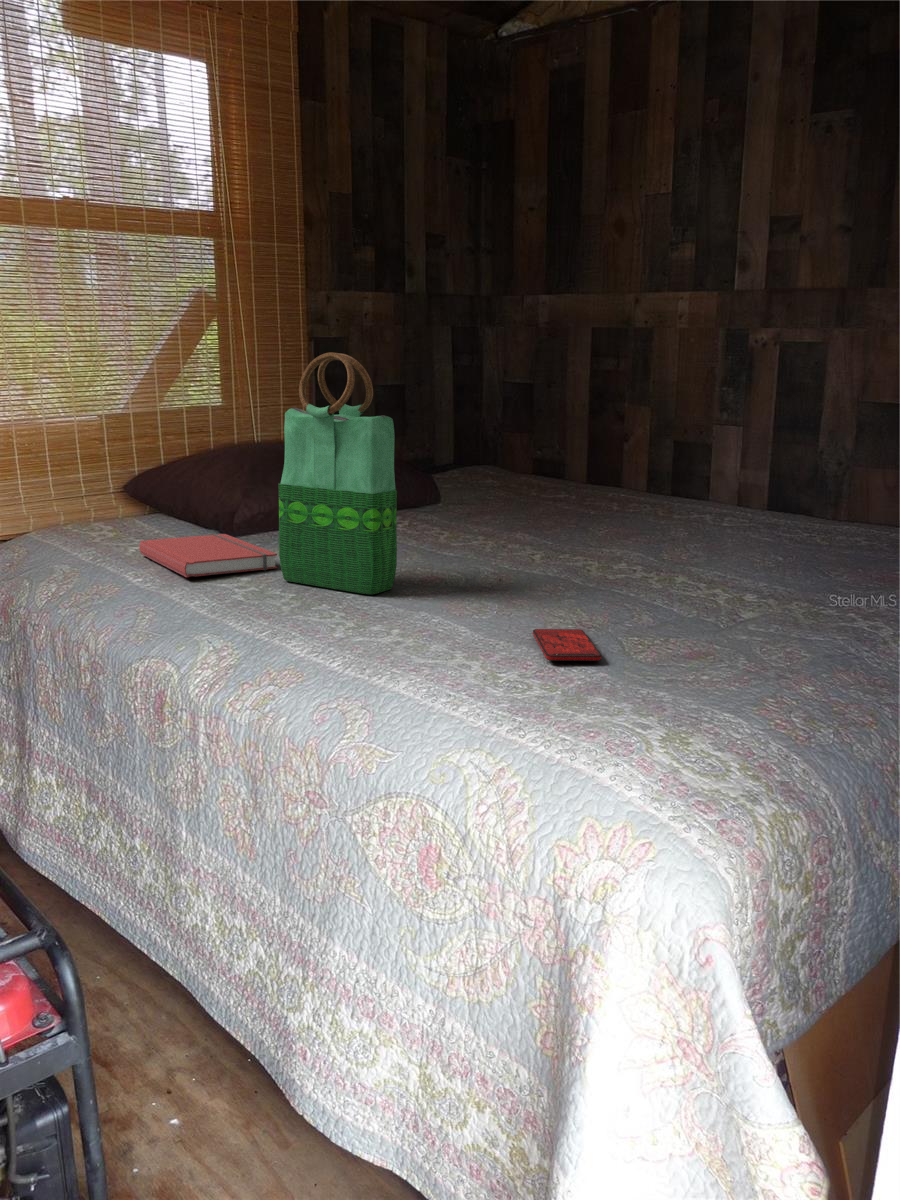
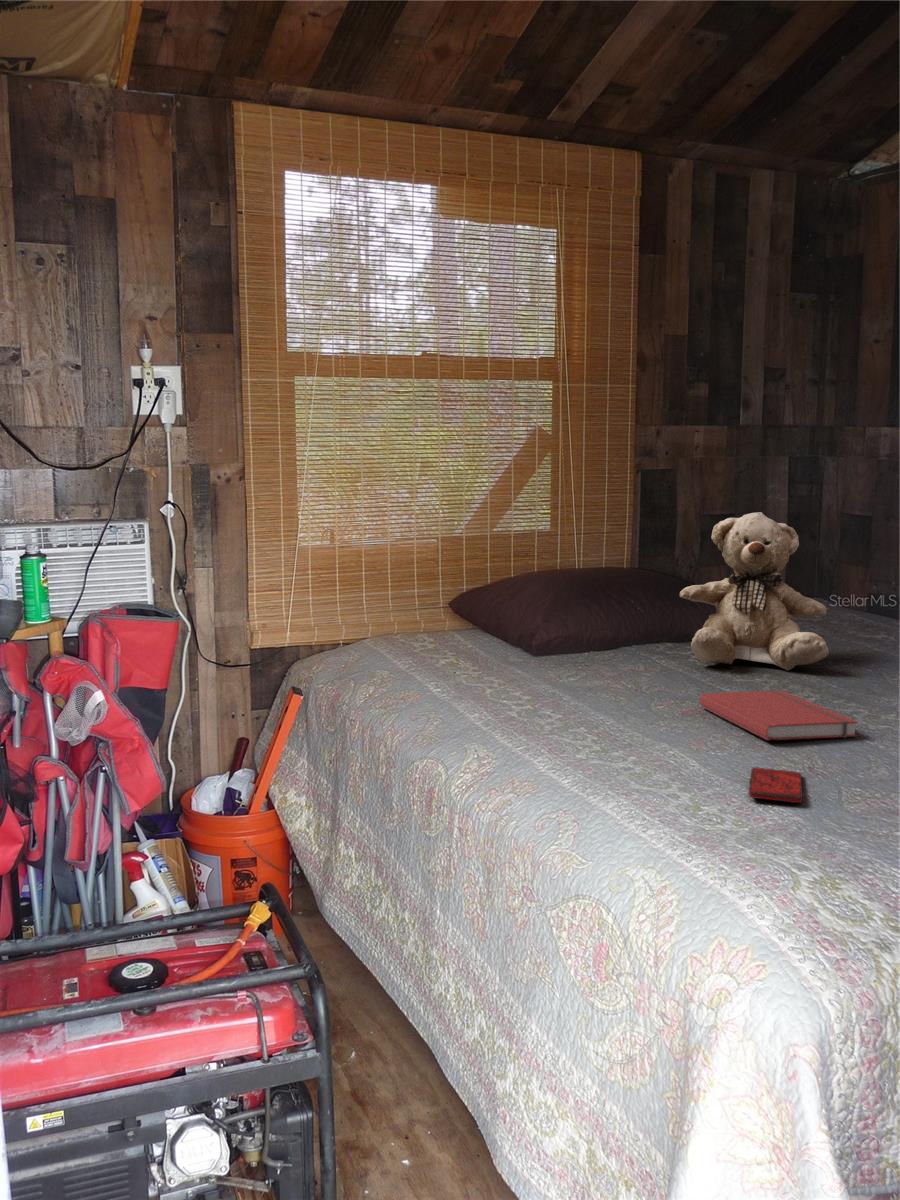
tote bag: present [279,352,397,594] -> none [550,507,652,721]
teddy bear: none [393,368,549,532] -> present [680,512,829,670]
book: present [139,534,277,577] -> present [700,690,858,740]

